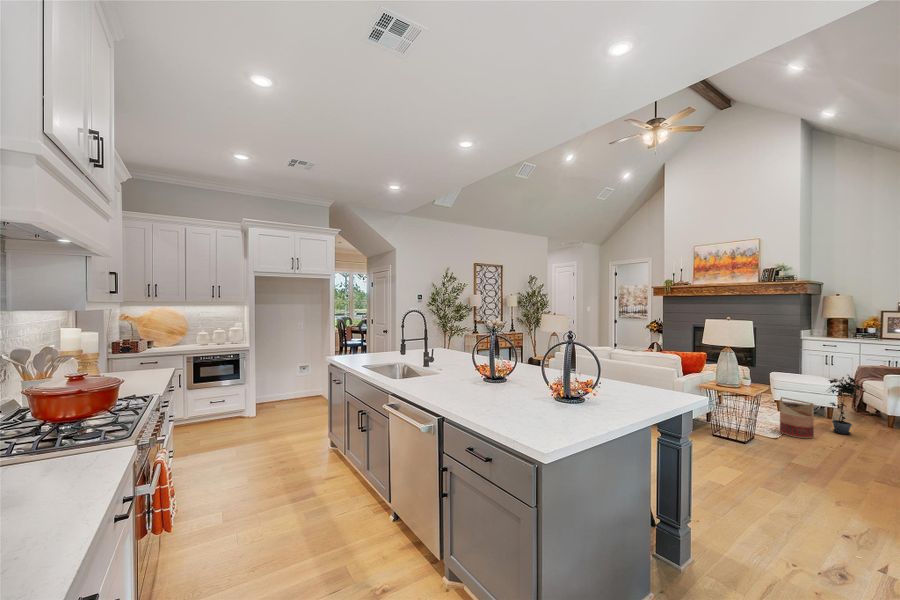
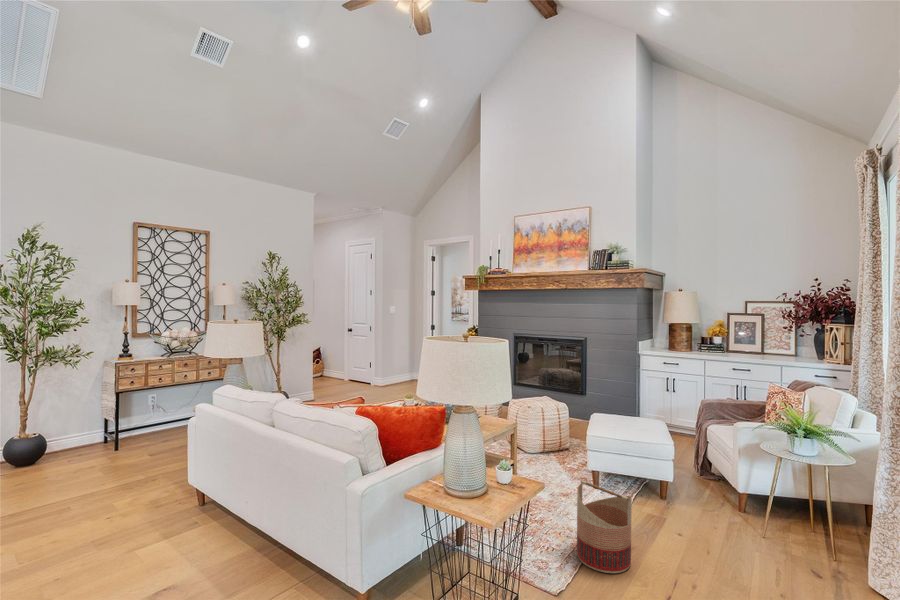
potted plant: present [829,375,865,434] -> none [654,429,715,547]

